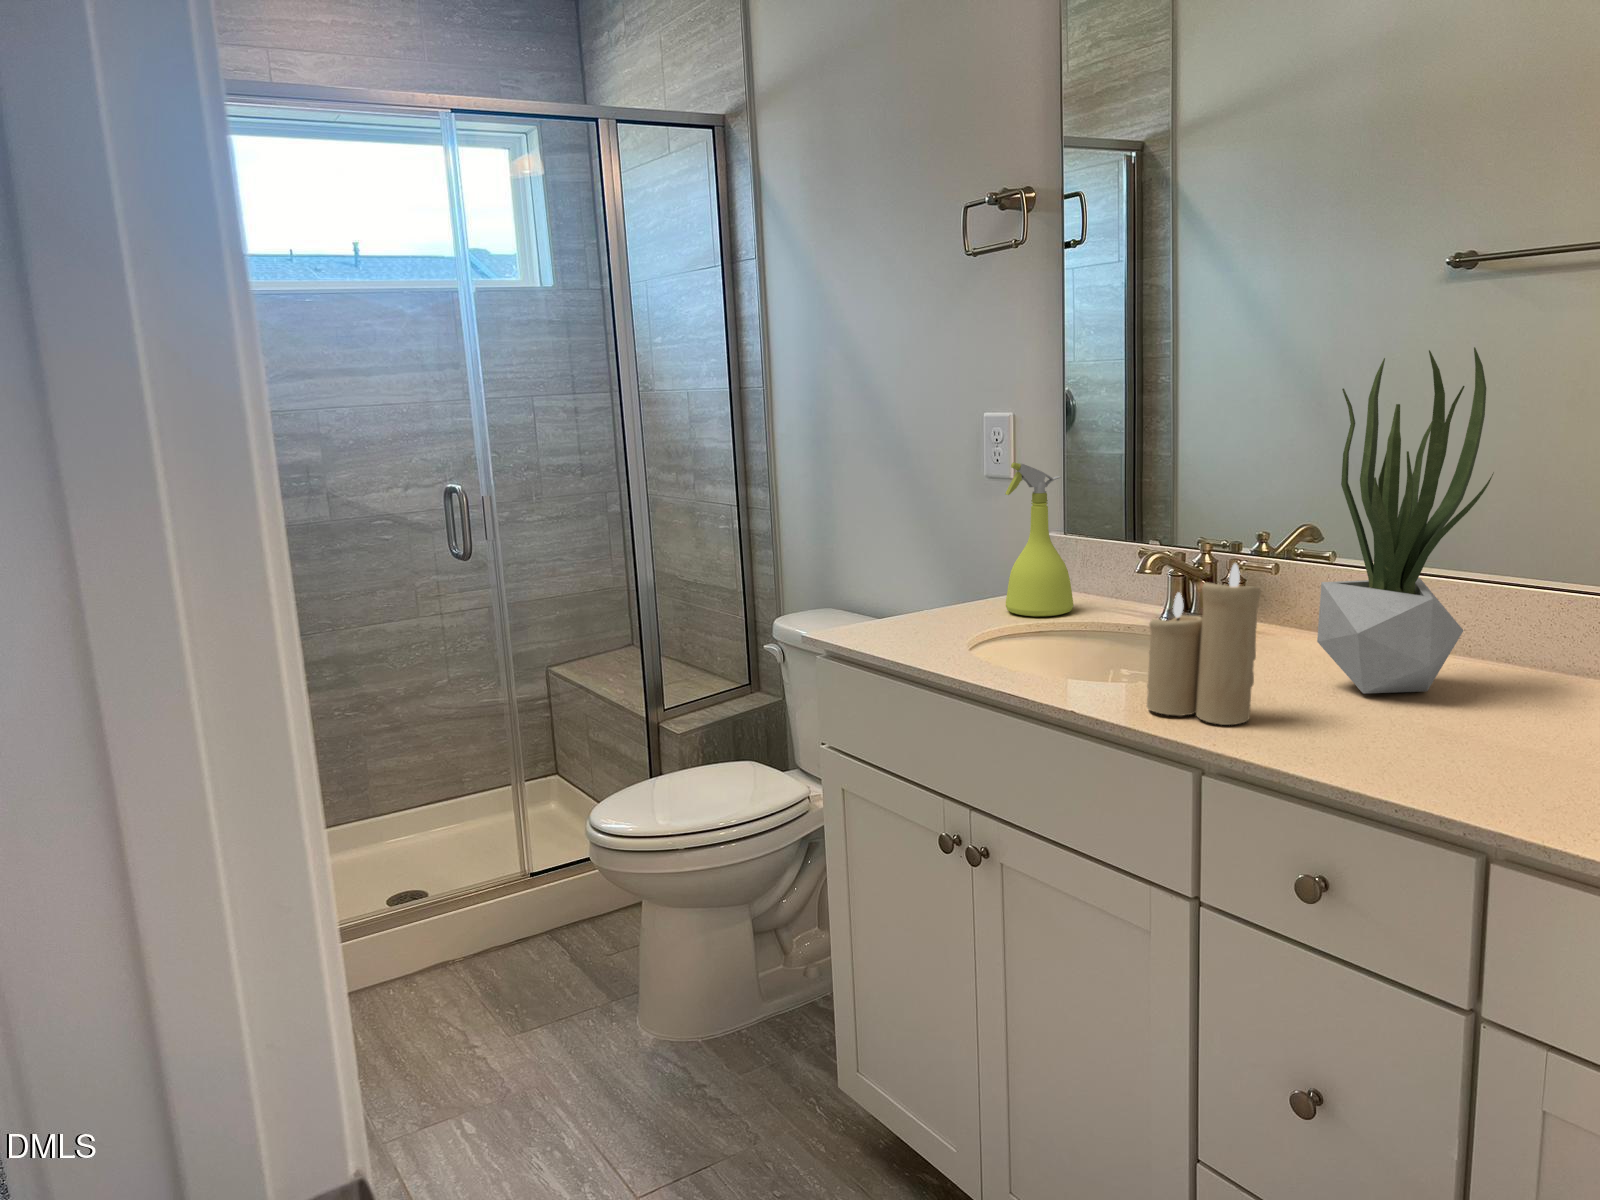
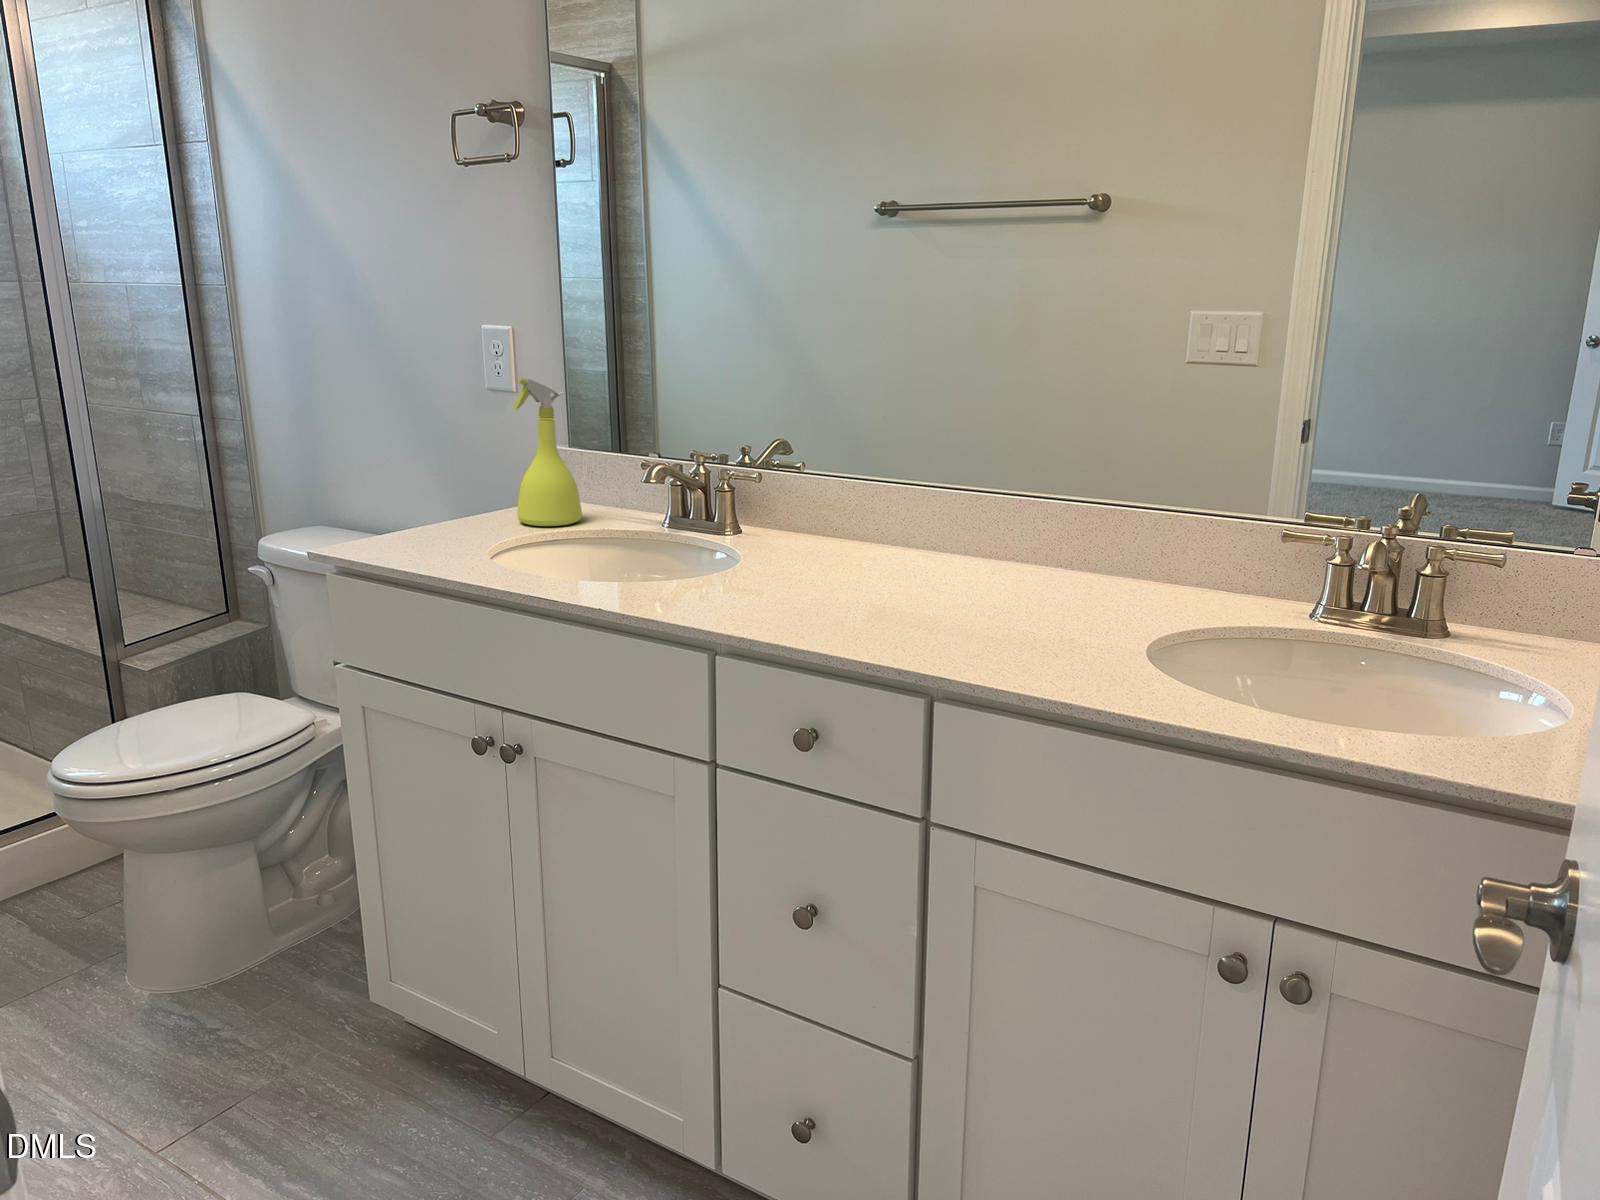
potted plant: present [1317,347,1493,694] -> none [798,293,926,581]
candle: present [1147,563,1261,725] -> none [663,473,756,613]

